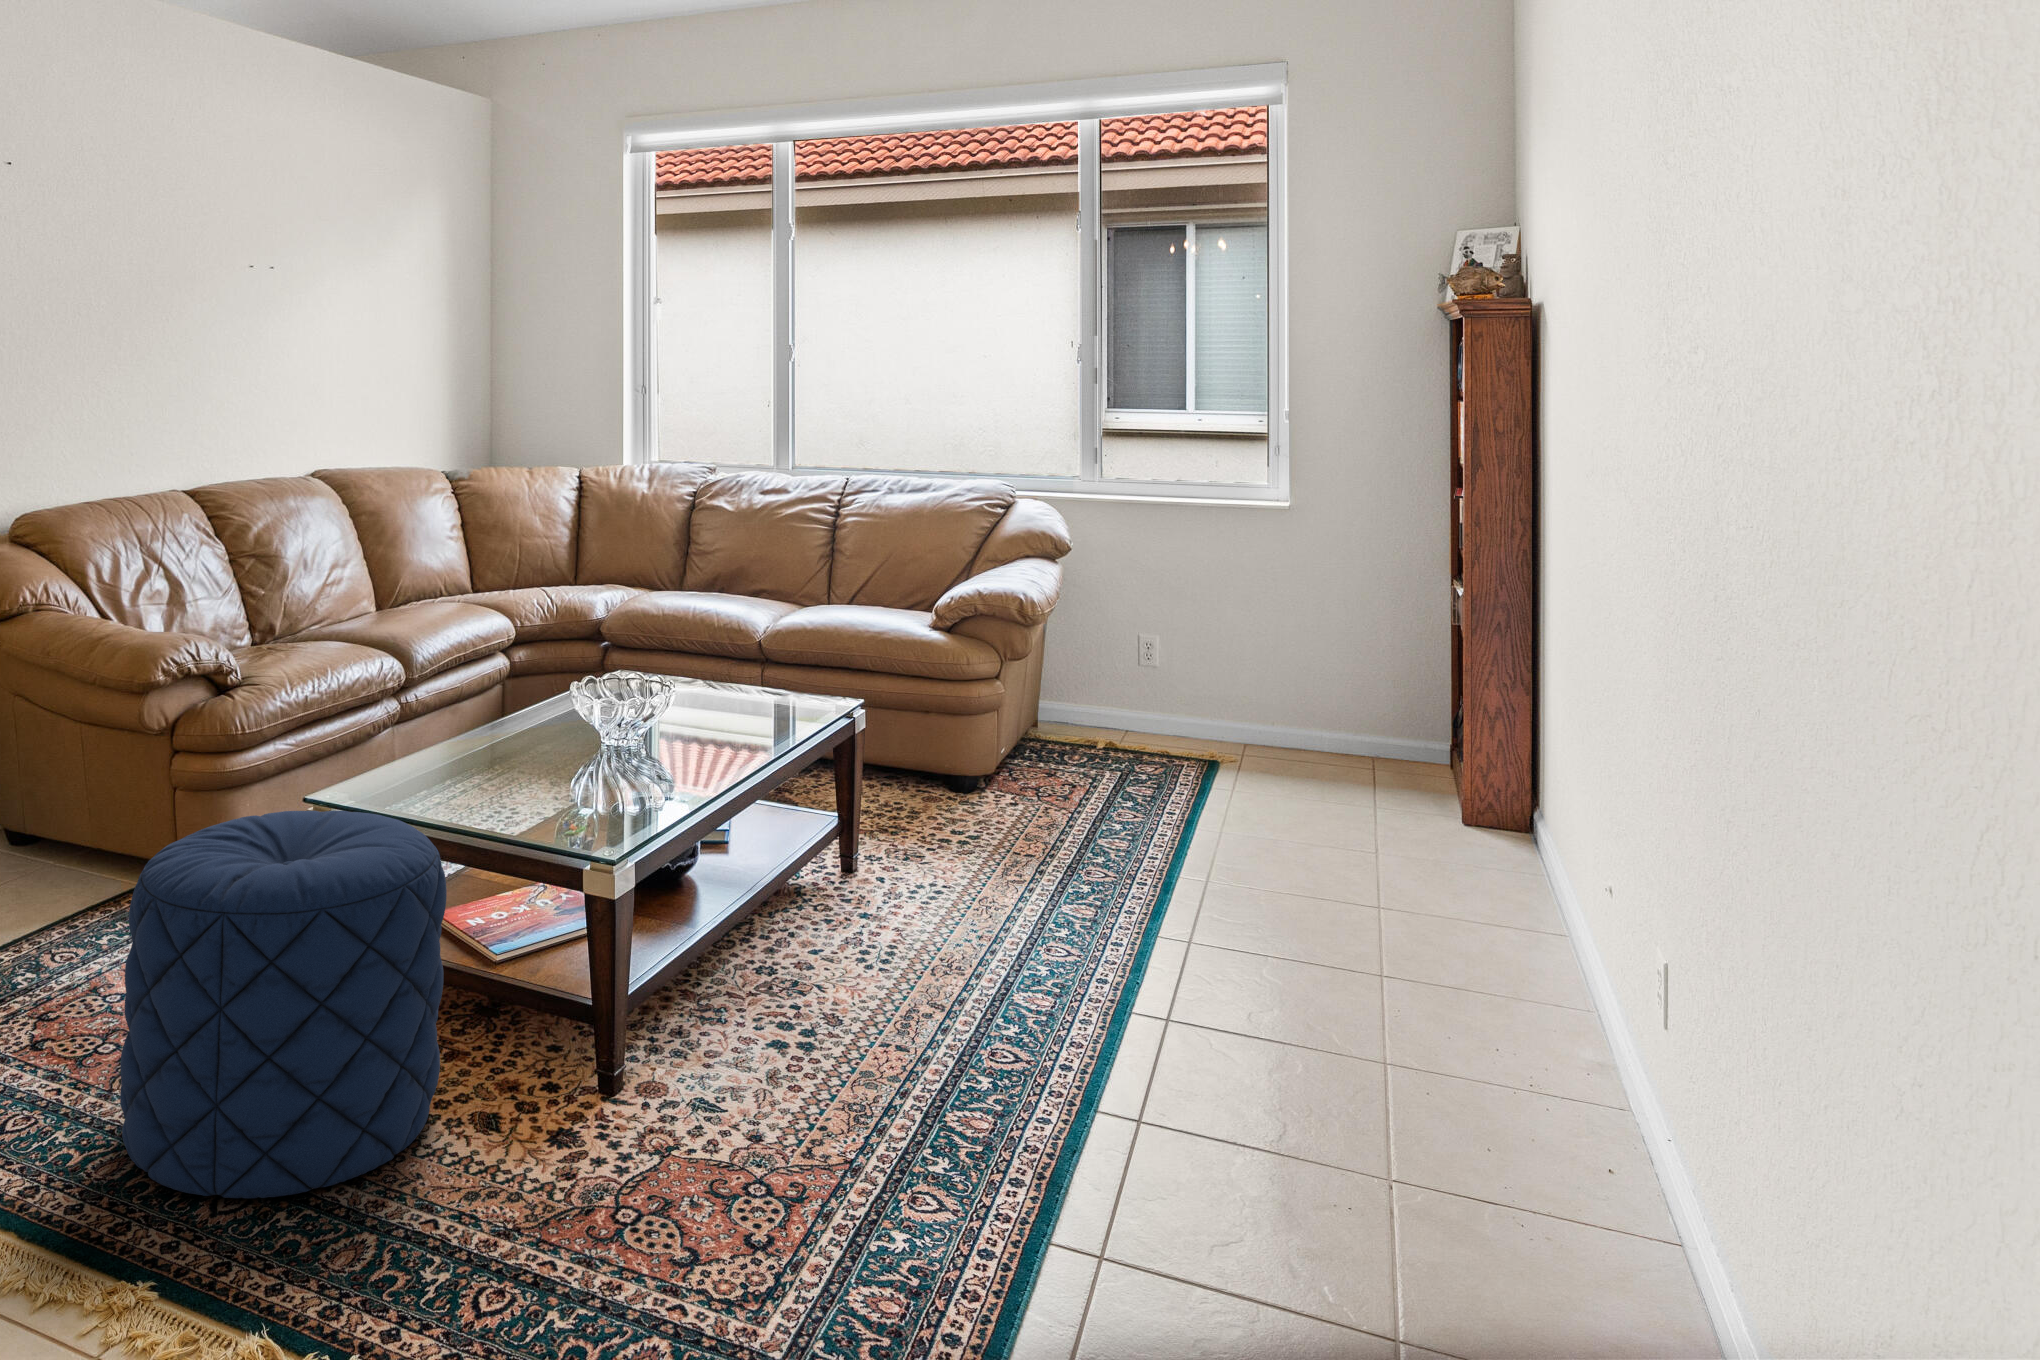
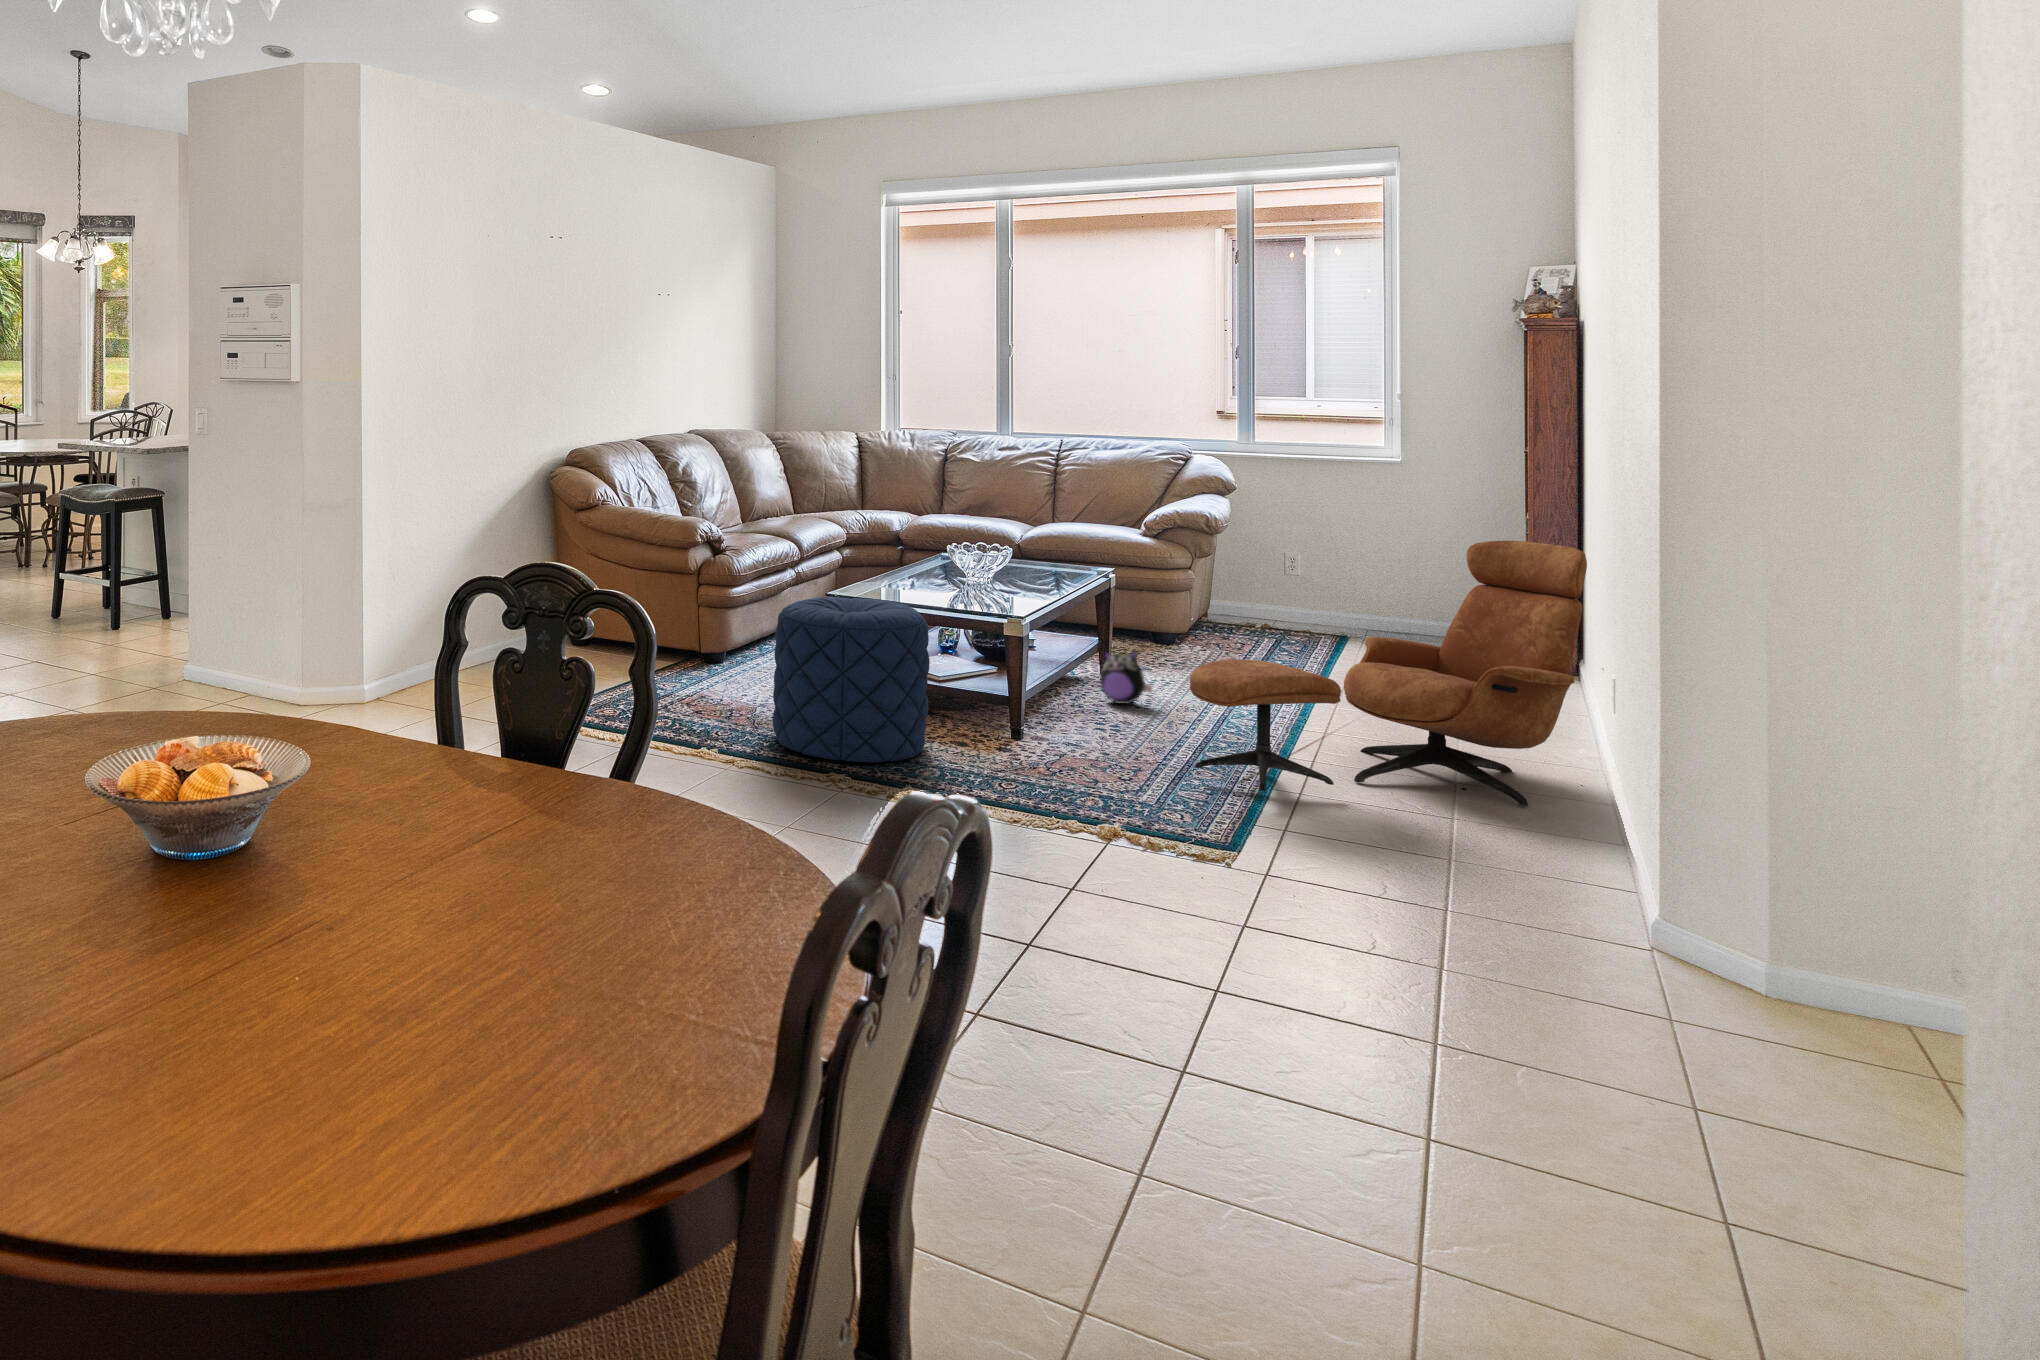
lounge chair: none [912,670,1608,1254] -> present [1190,541,1587,806]
plush toy: none [820,849,904,951] -> present [1100,651,1152,704]

